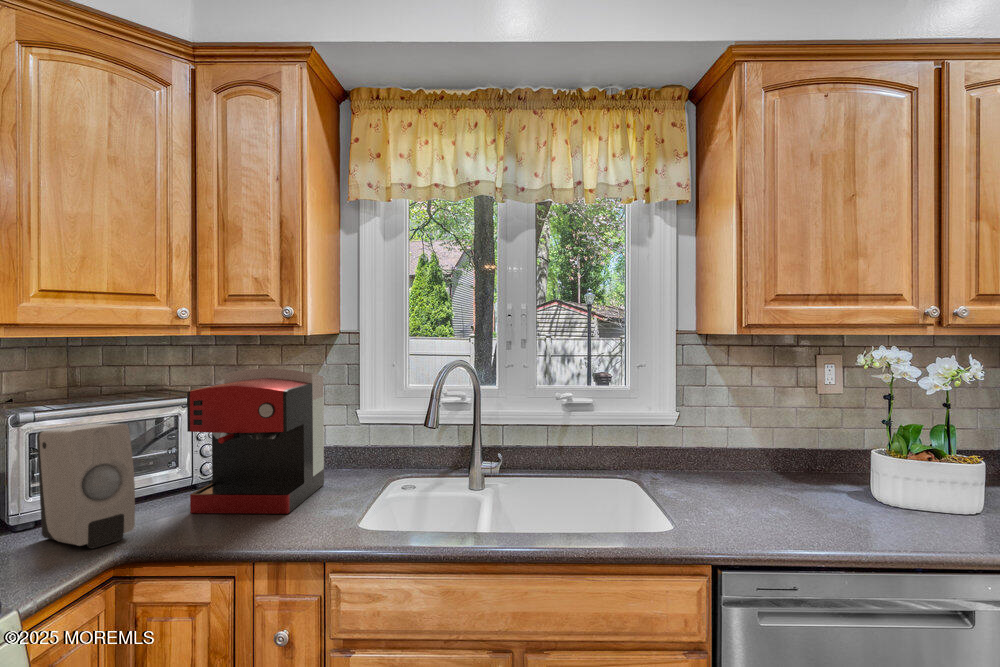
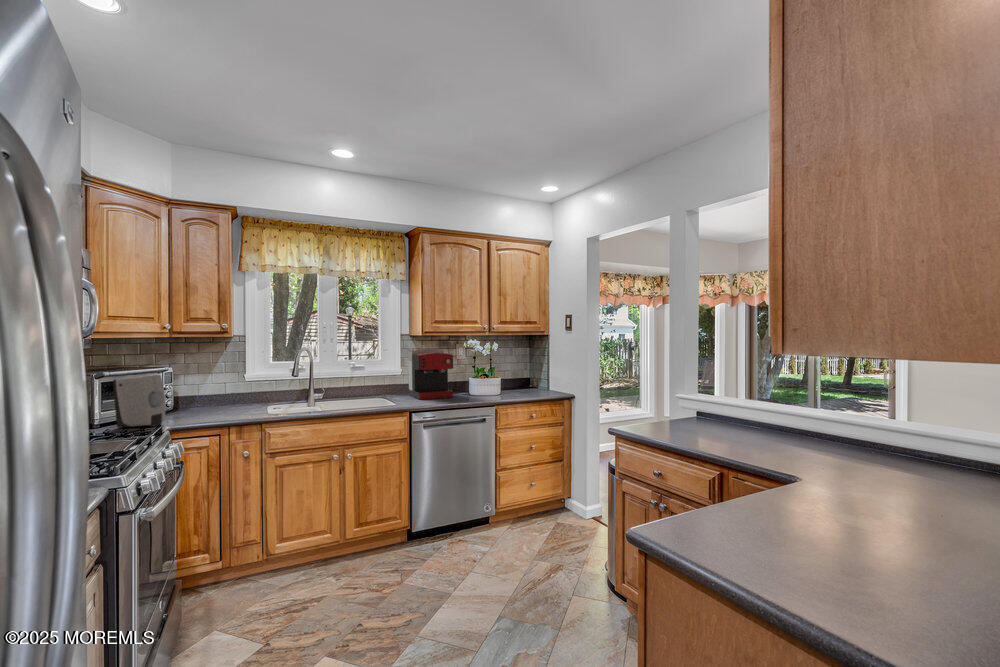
coffee maker: present [187,368,324,514] -> present [409,348,453,400]

